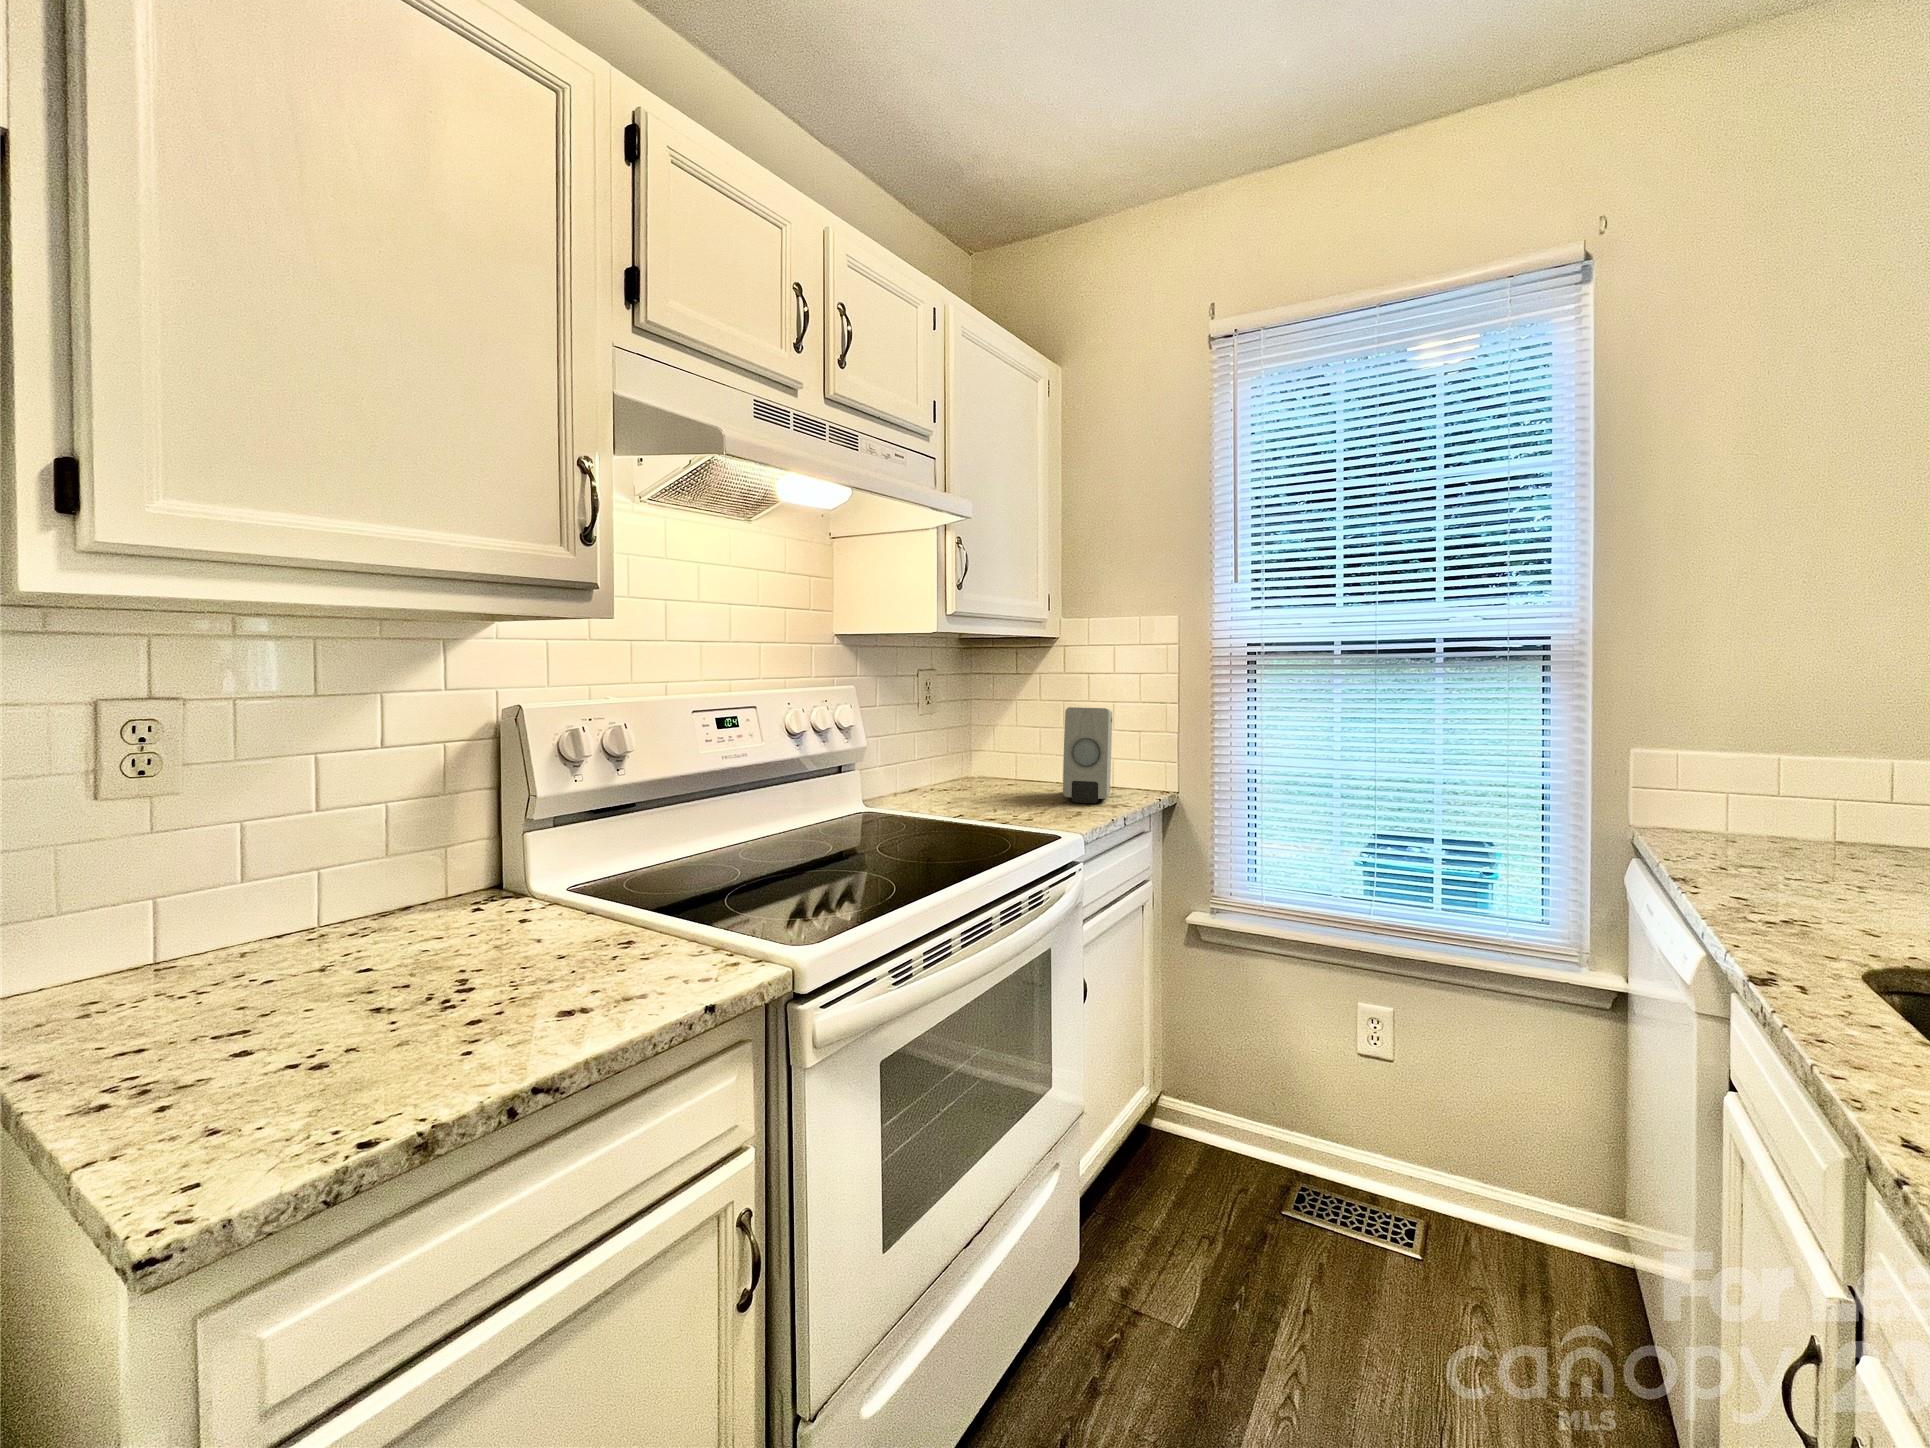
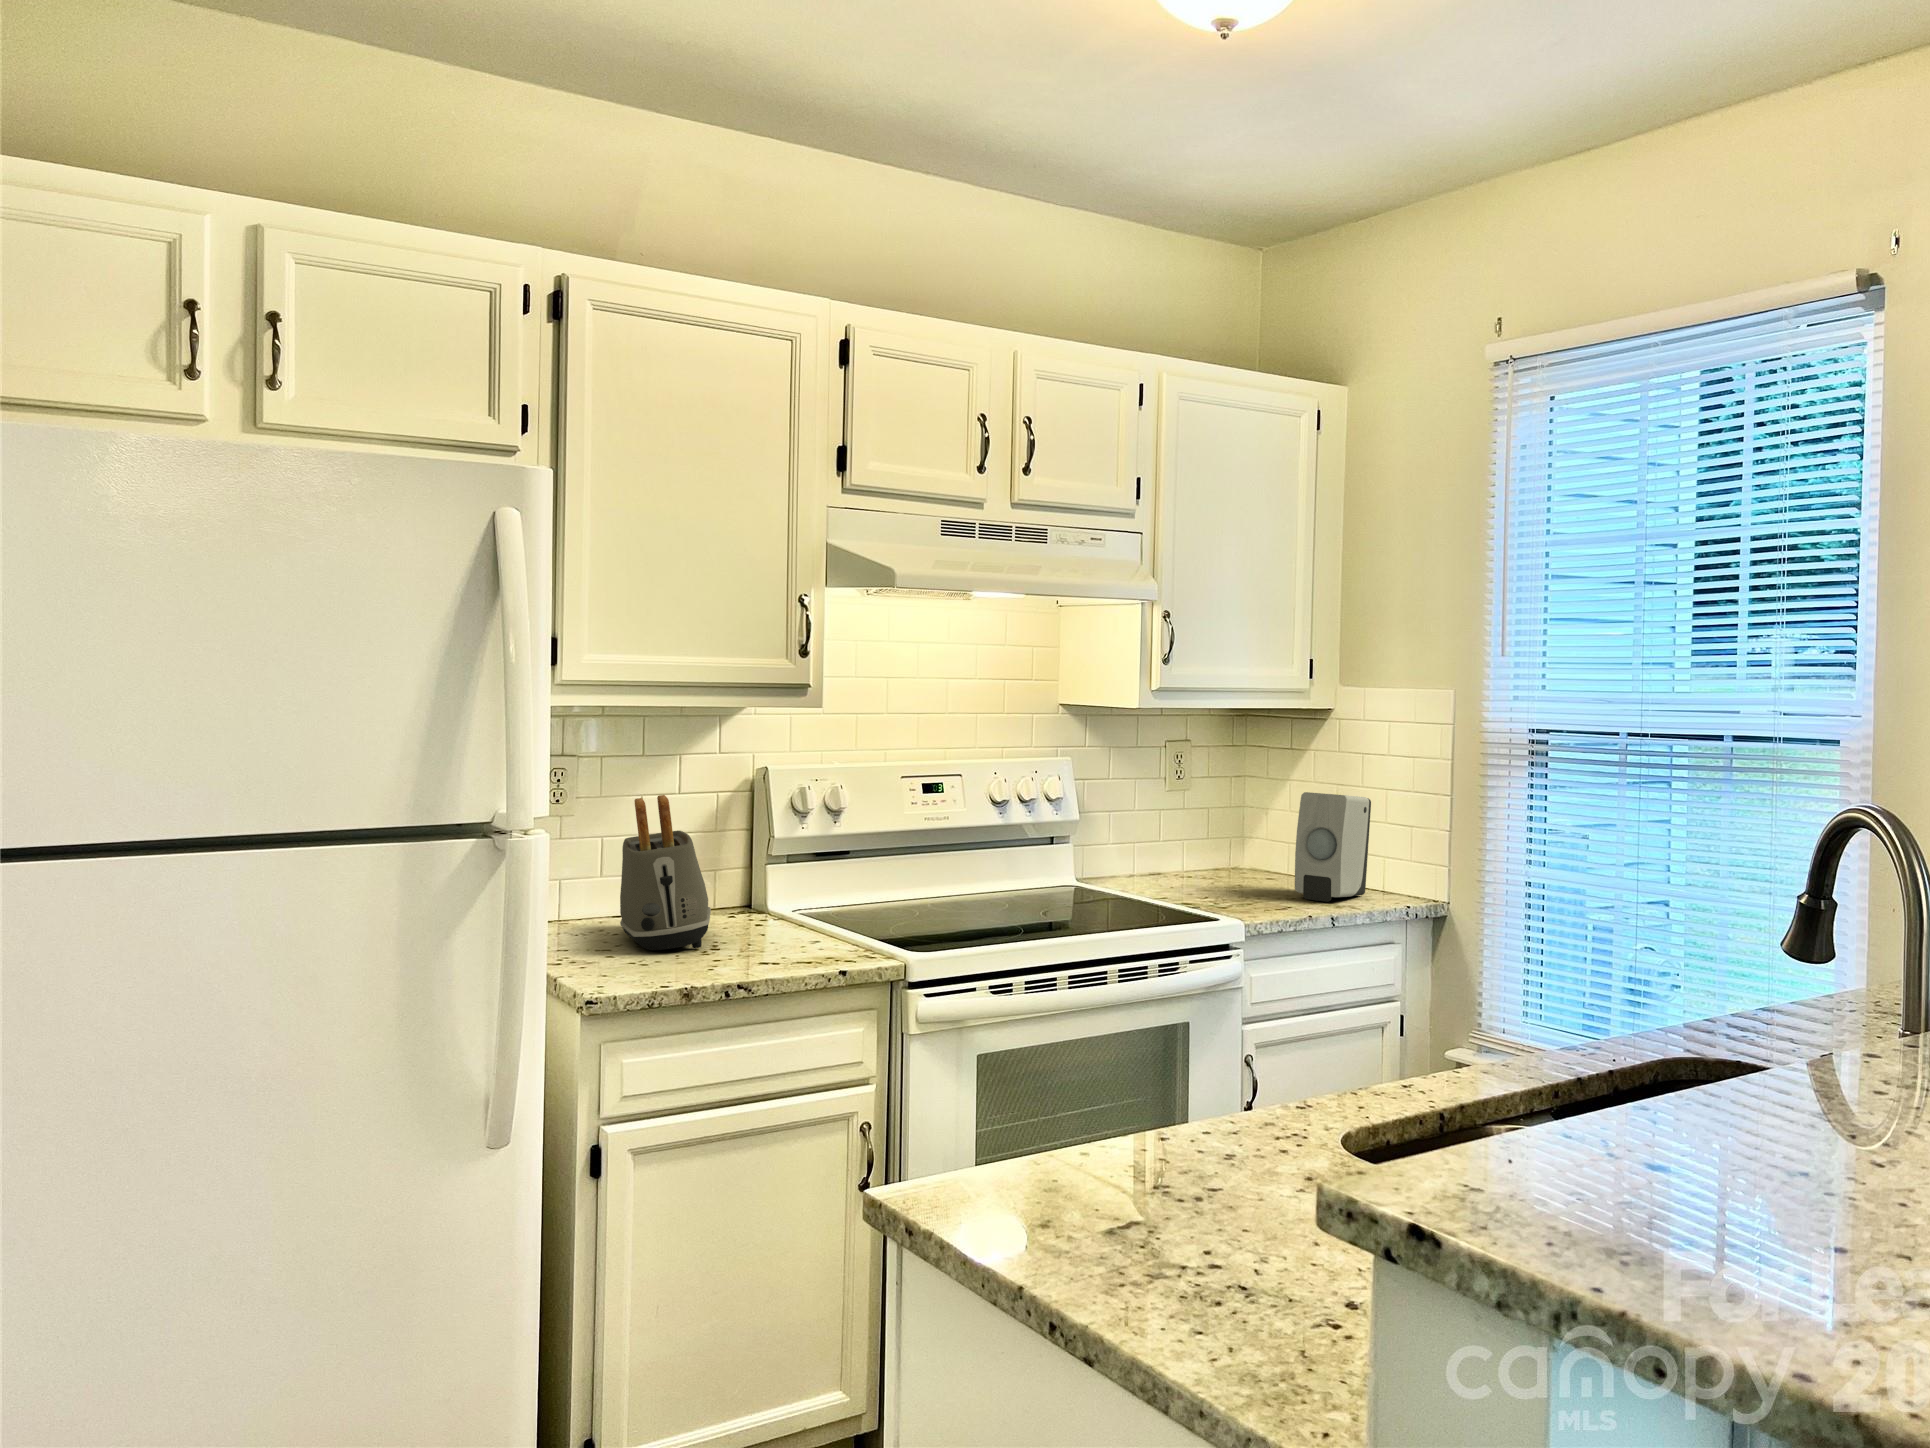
toaster: none [272,754,453,1020] -> present [620,795,711,950]

